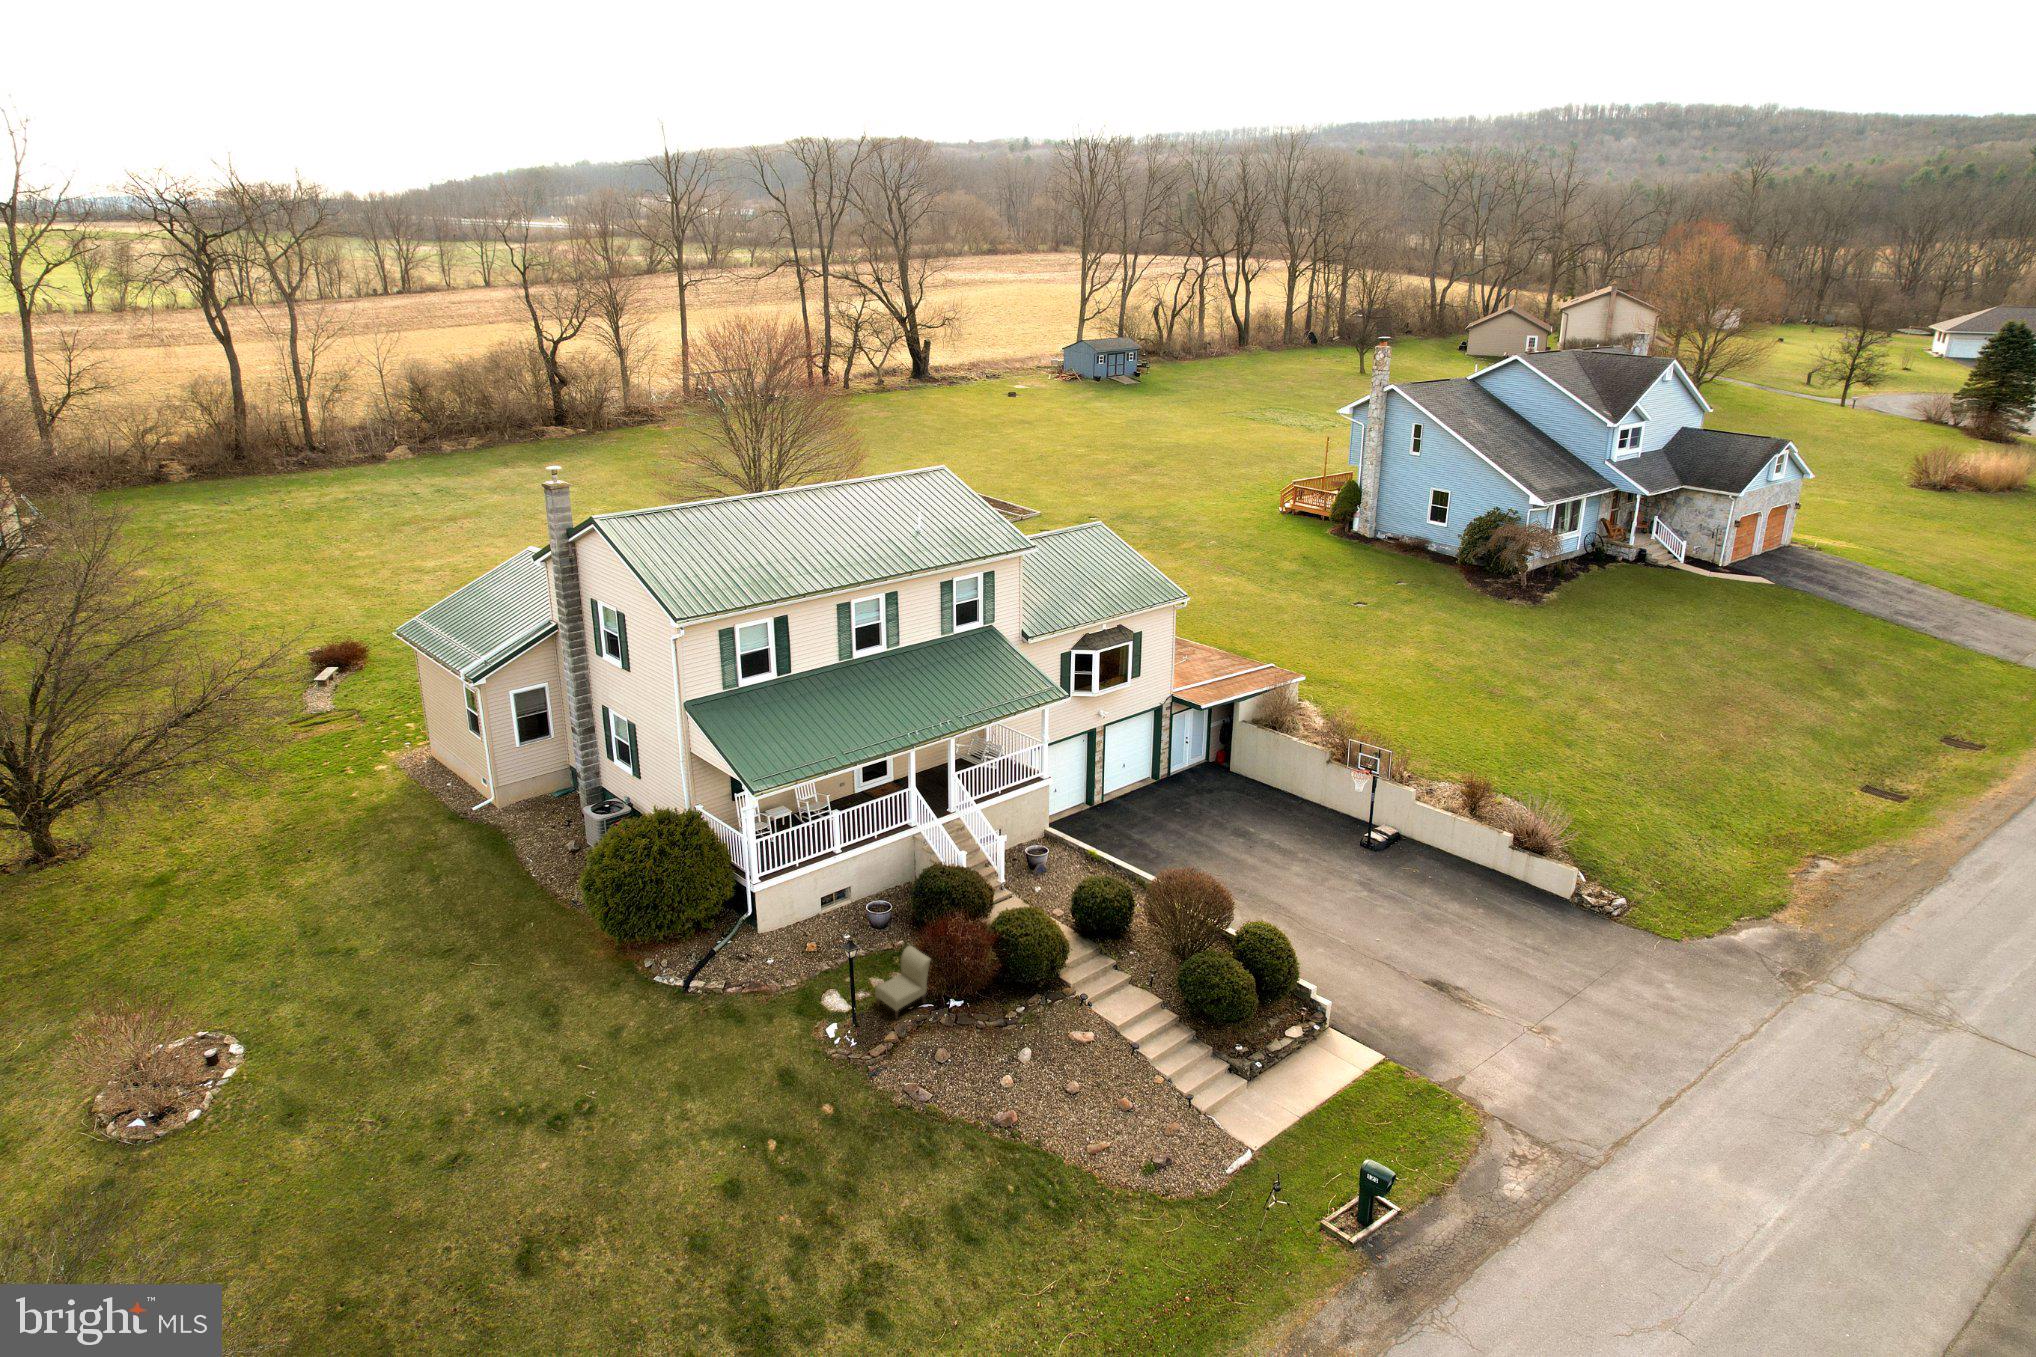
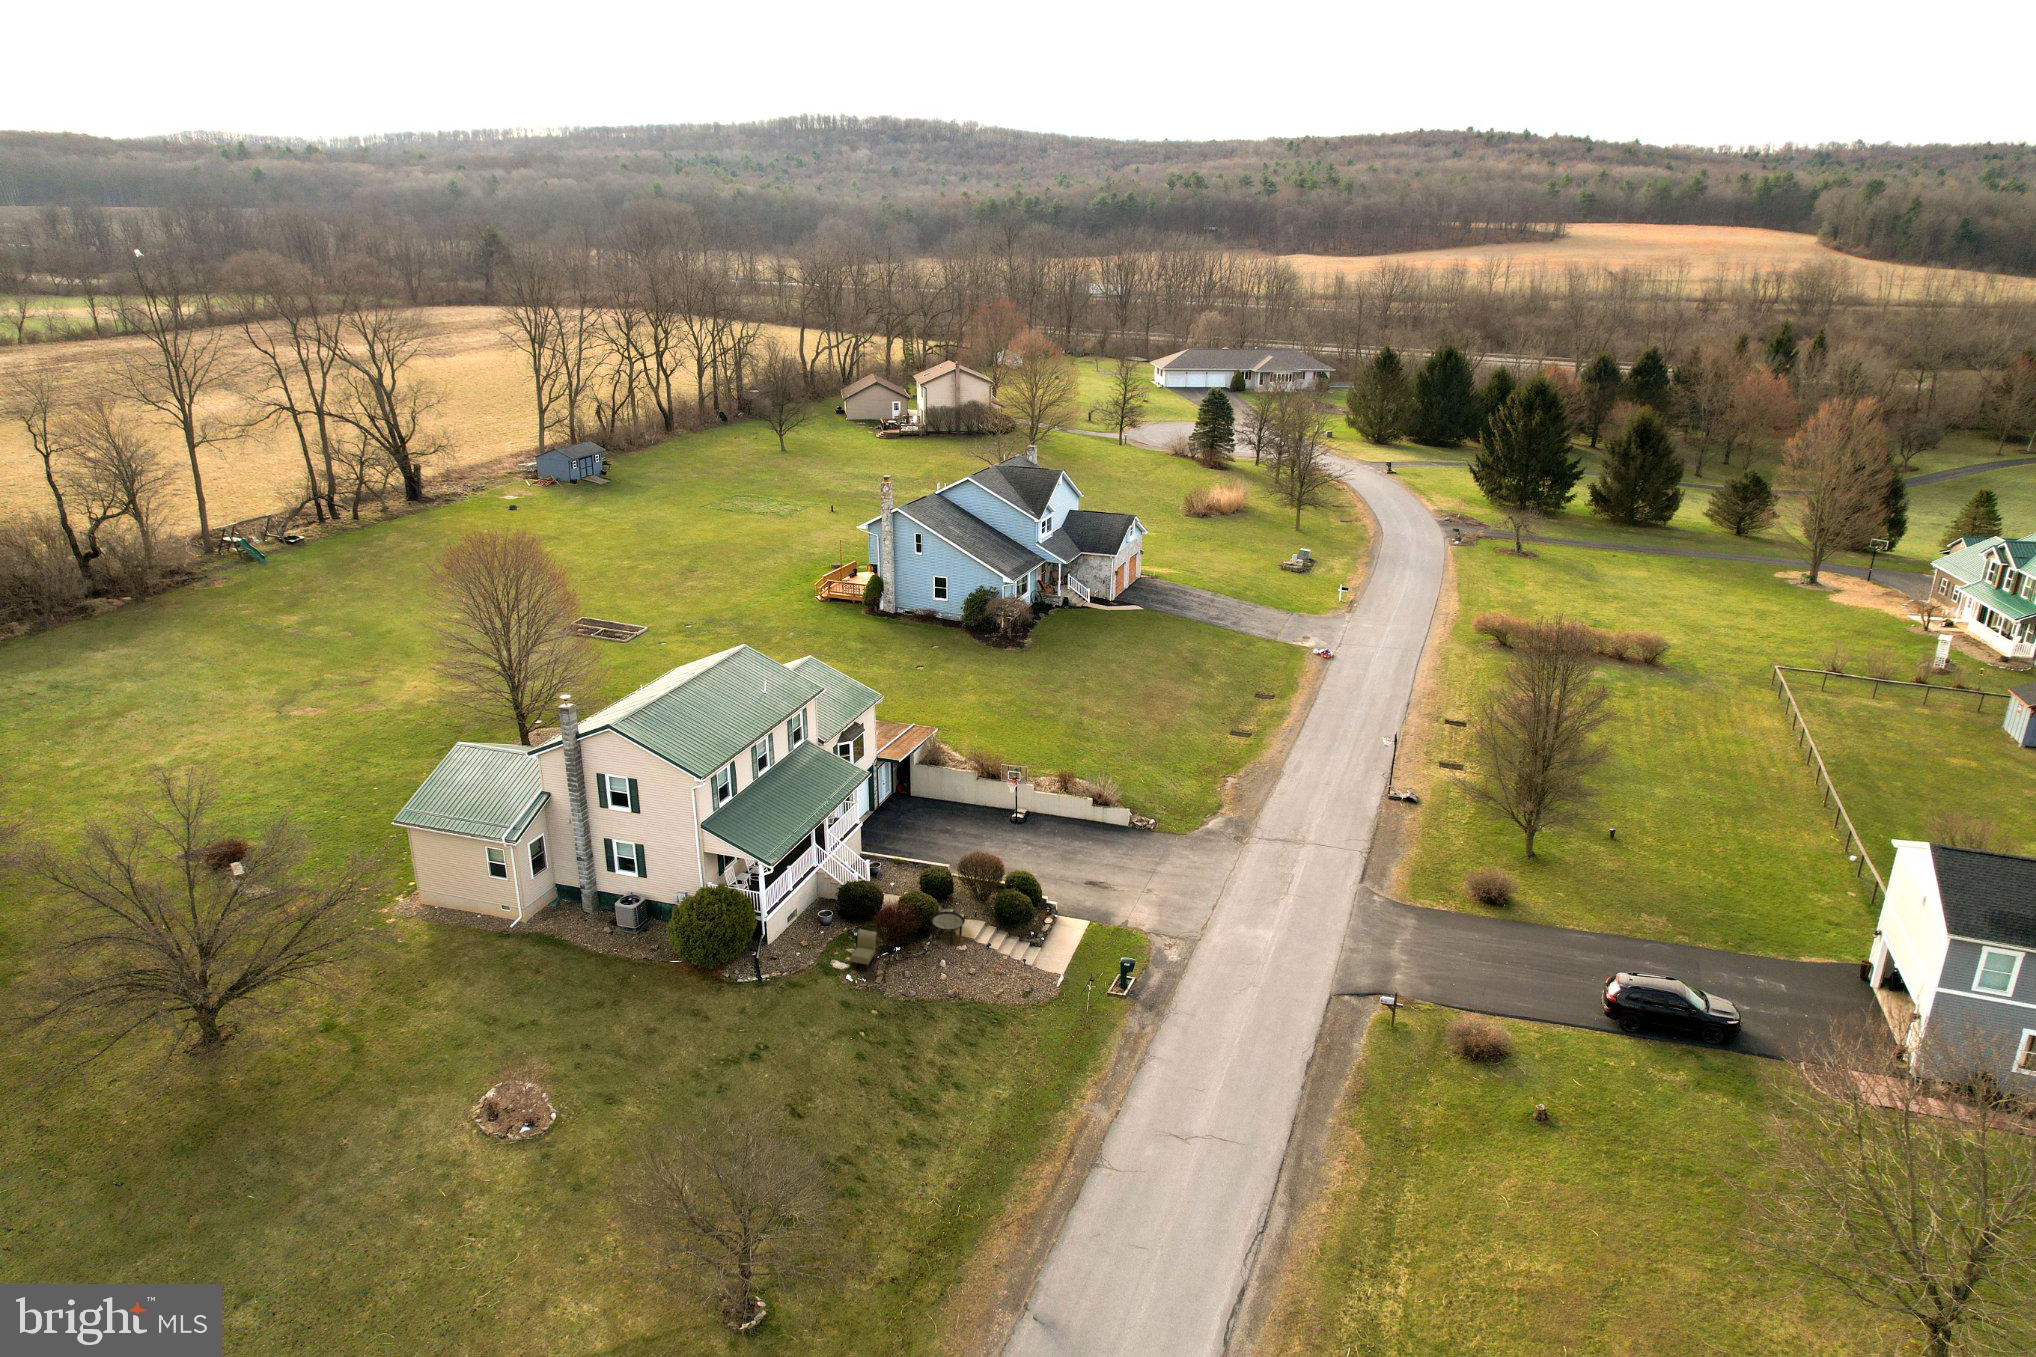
round table: none [1047,955,1109,1022] -> present [931,911,965,945]

